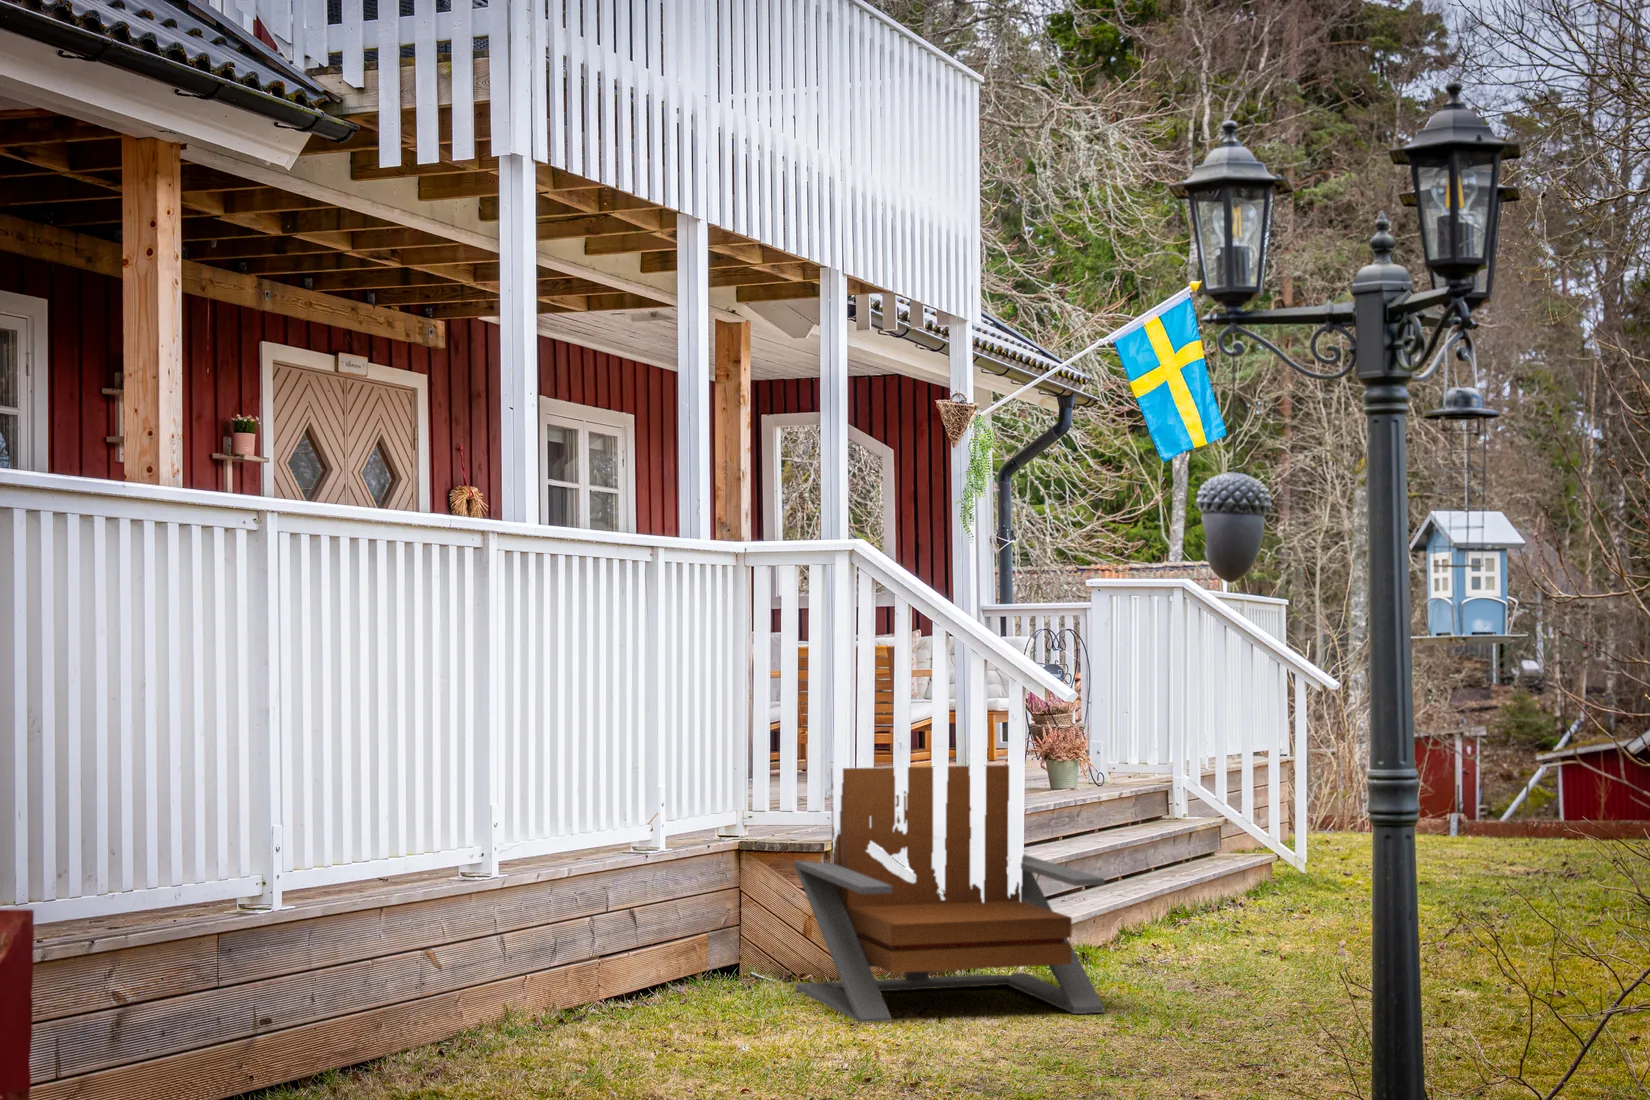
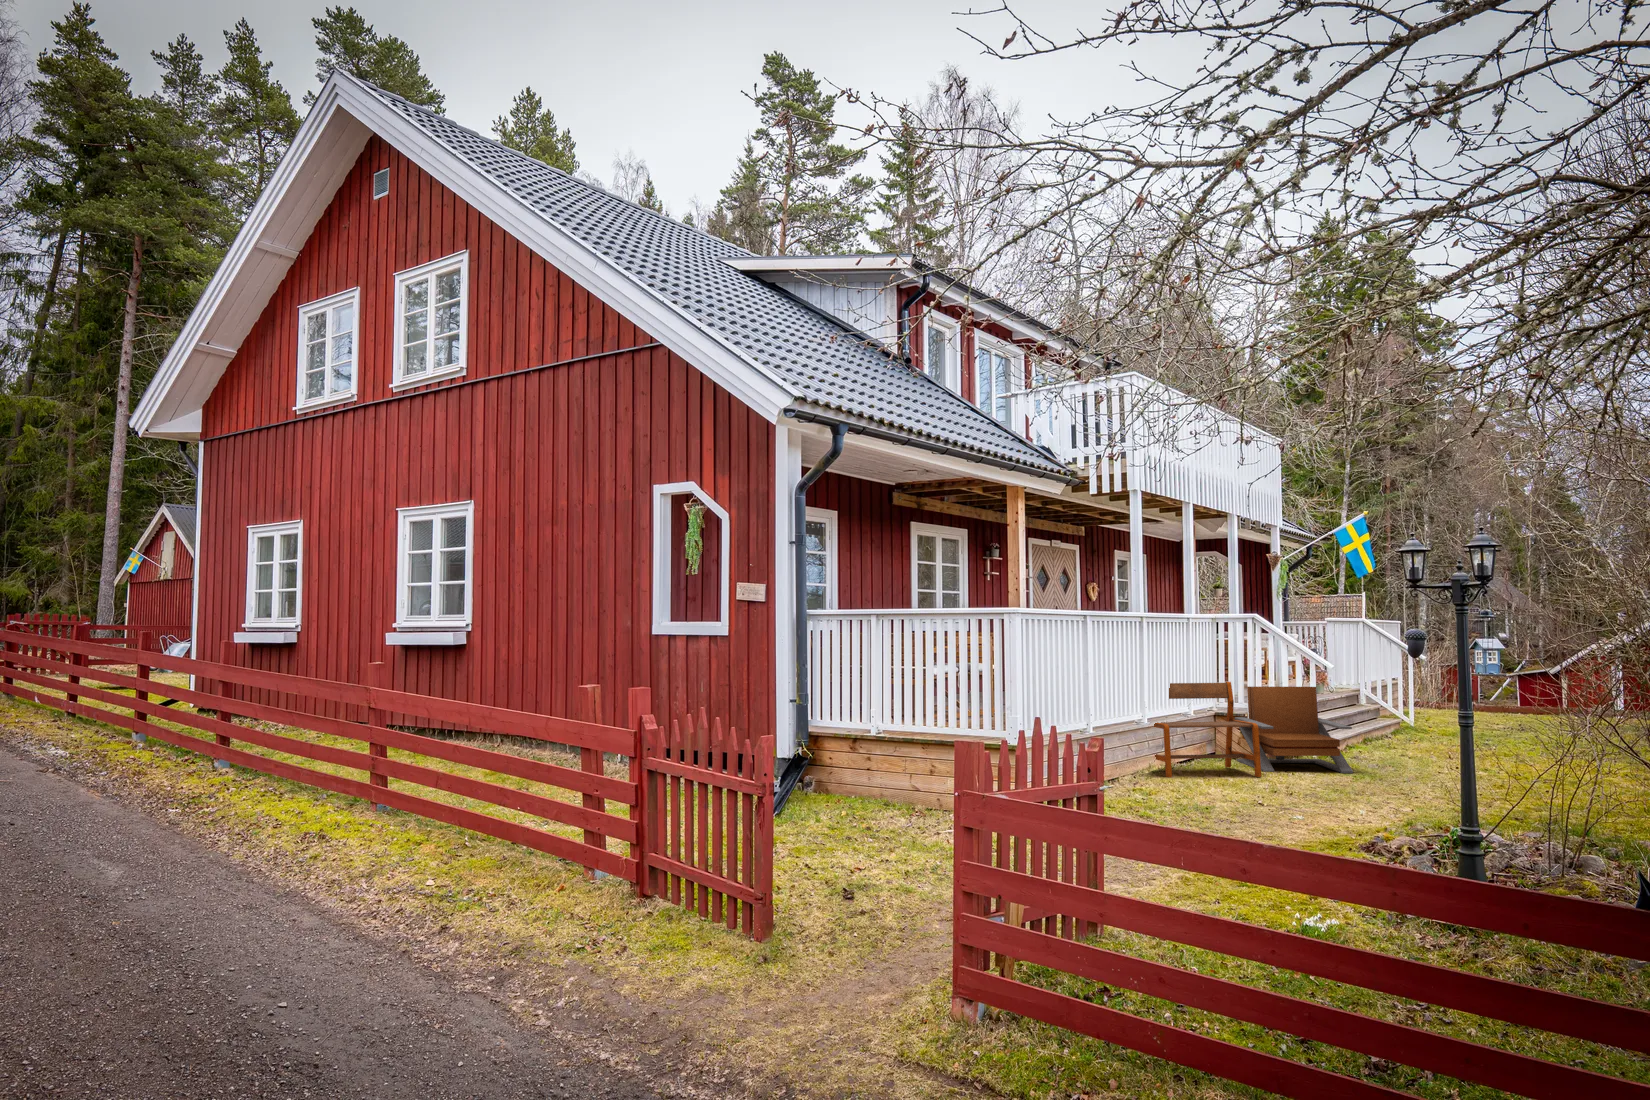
bench: none [514,754,848,1065] -> present [1154,682,1261,777]

